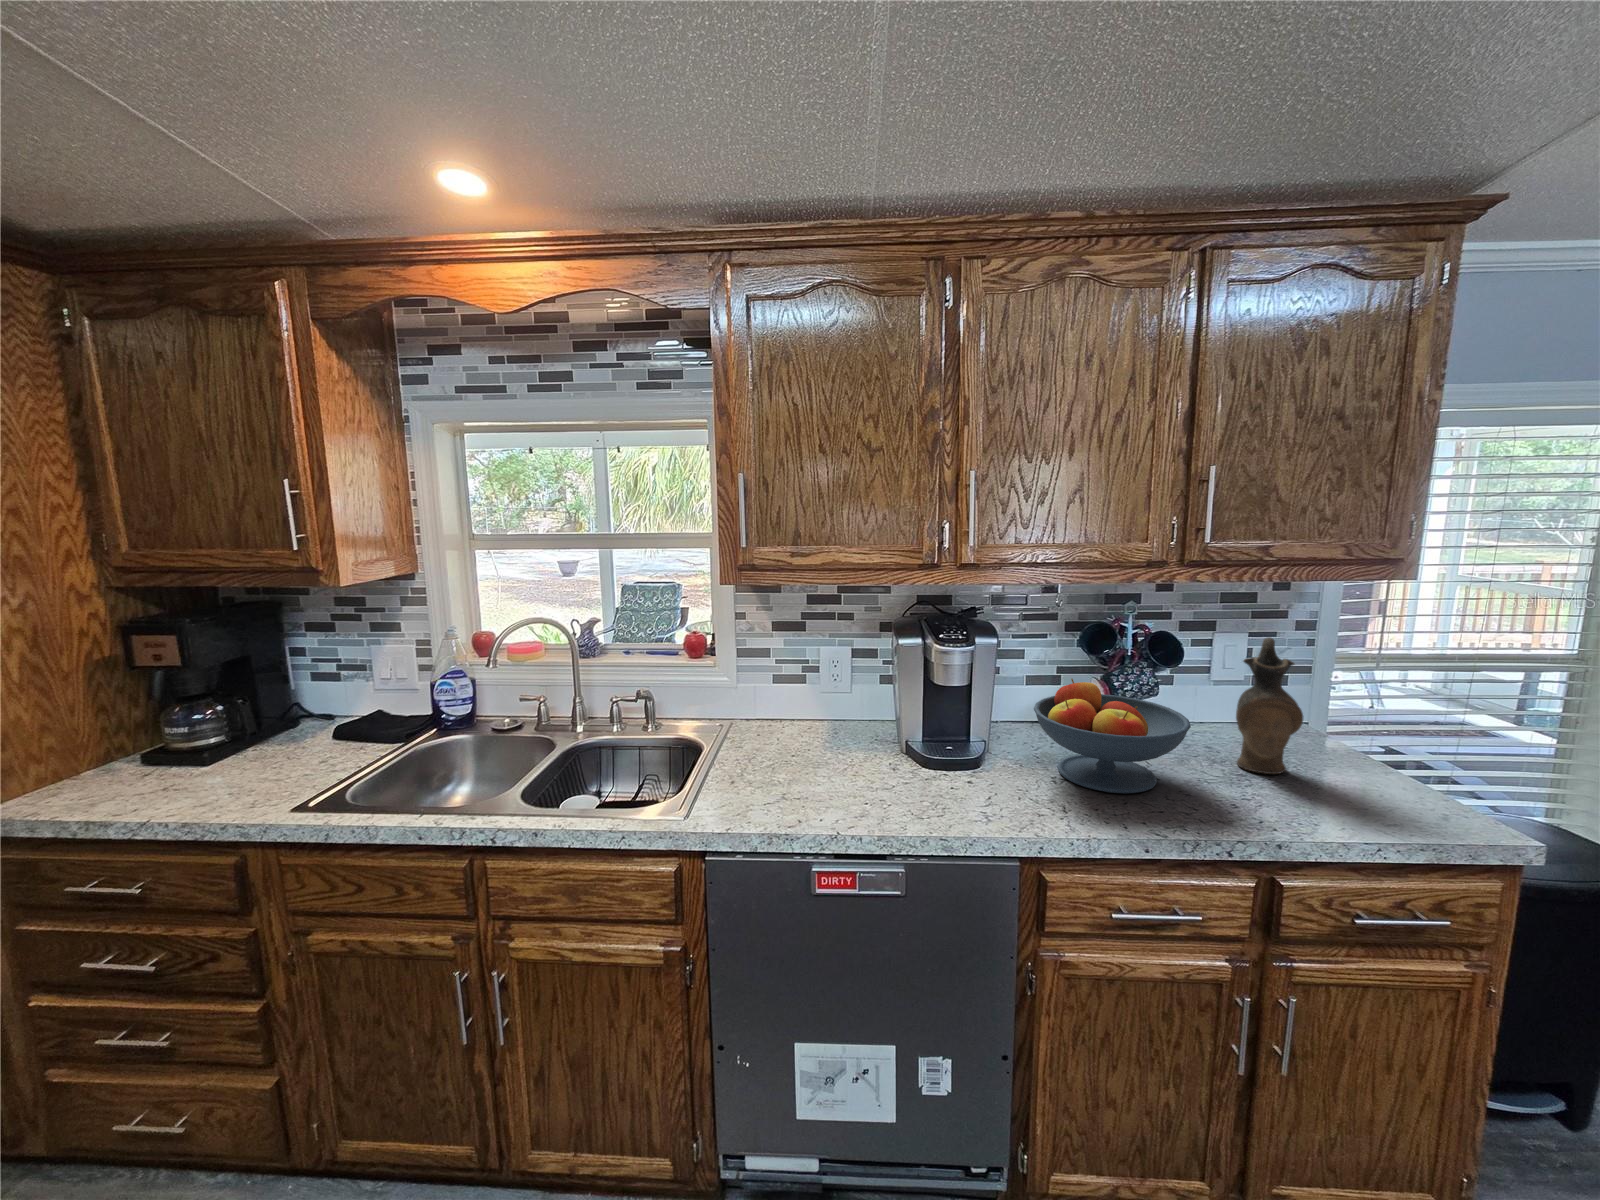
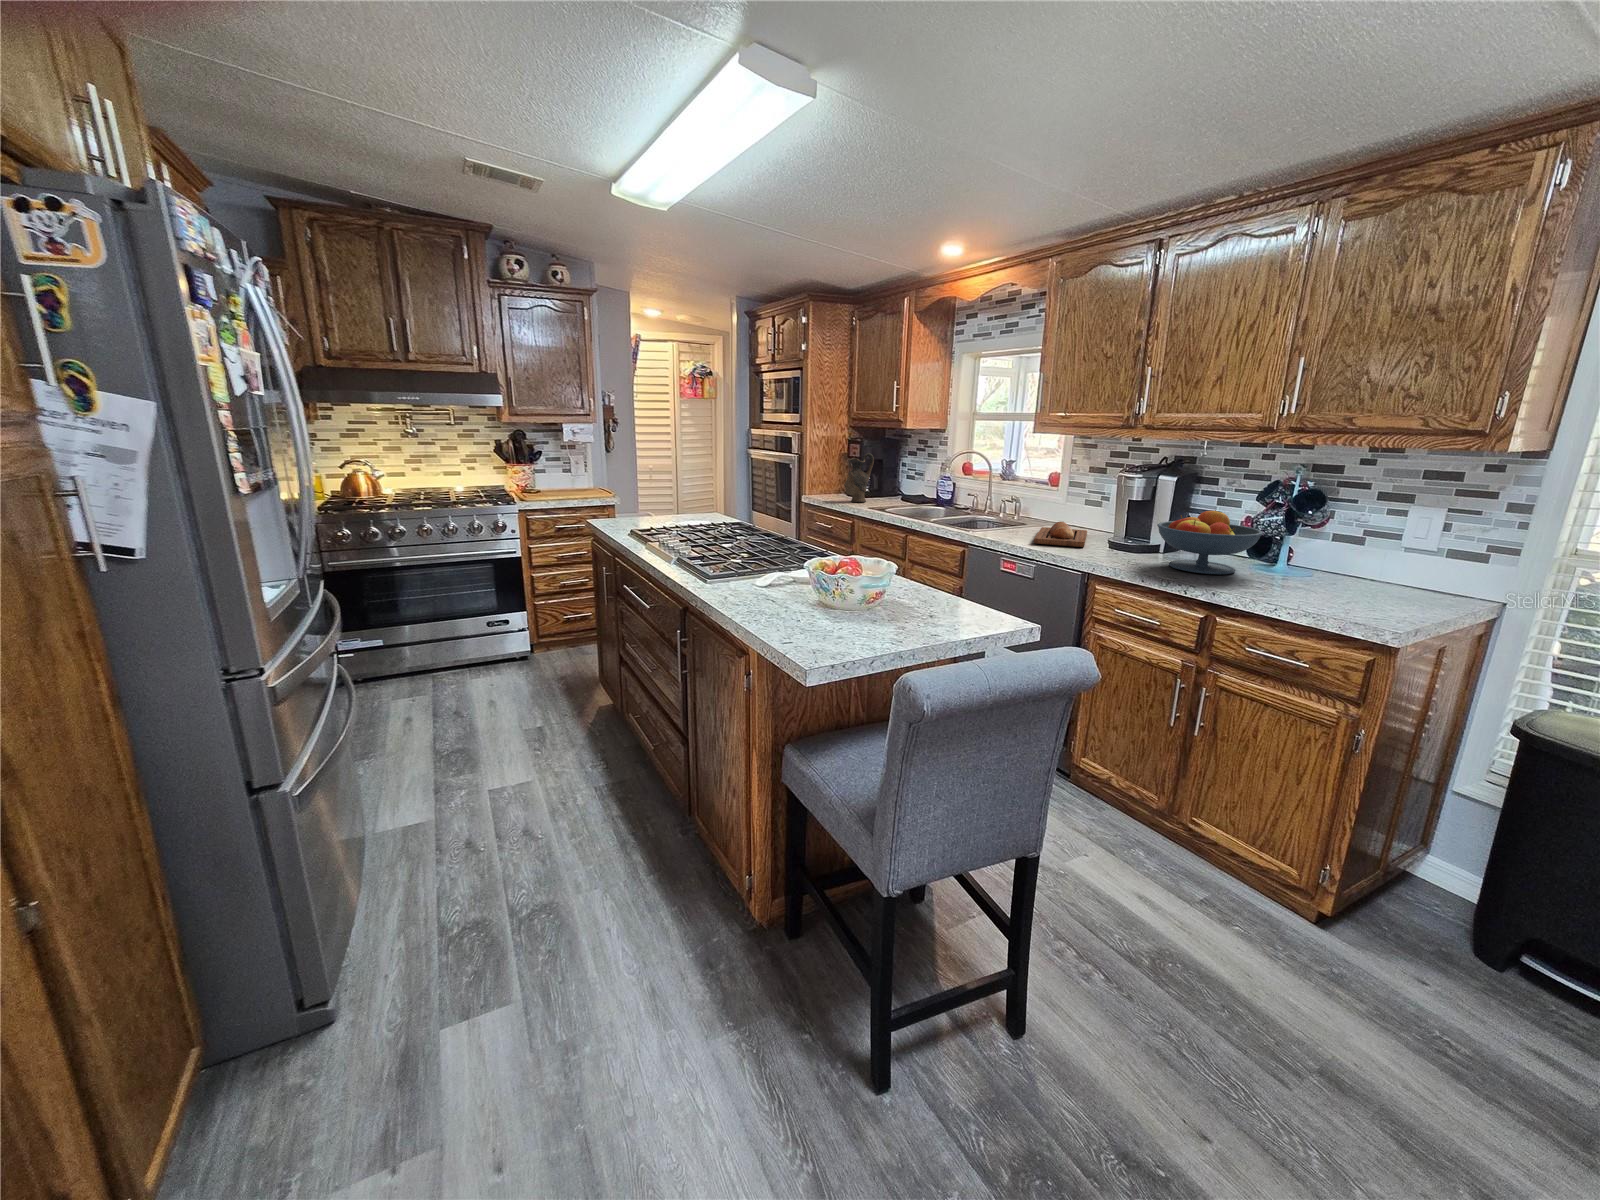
ceramic pitcher: present [1236,637,1303,774] -> present [844,453,874,502]
bread loaf: none [758,731,908,803] -> present [1034,522,1087,547]

